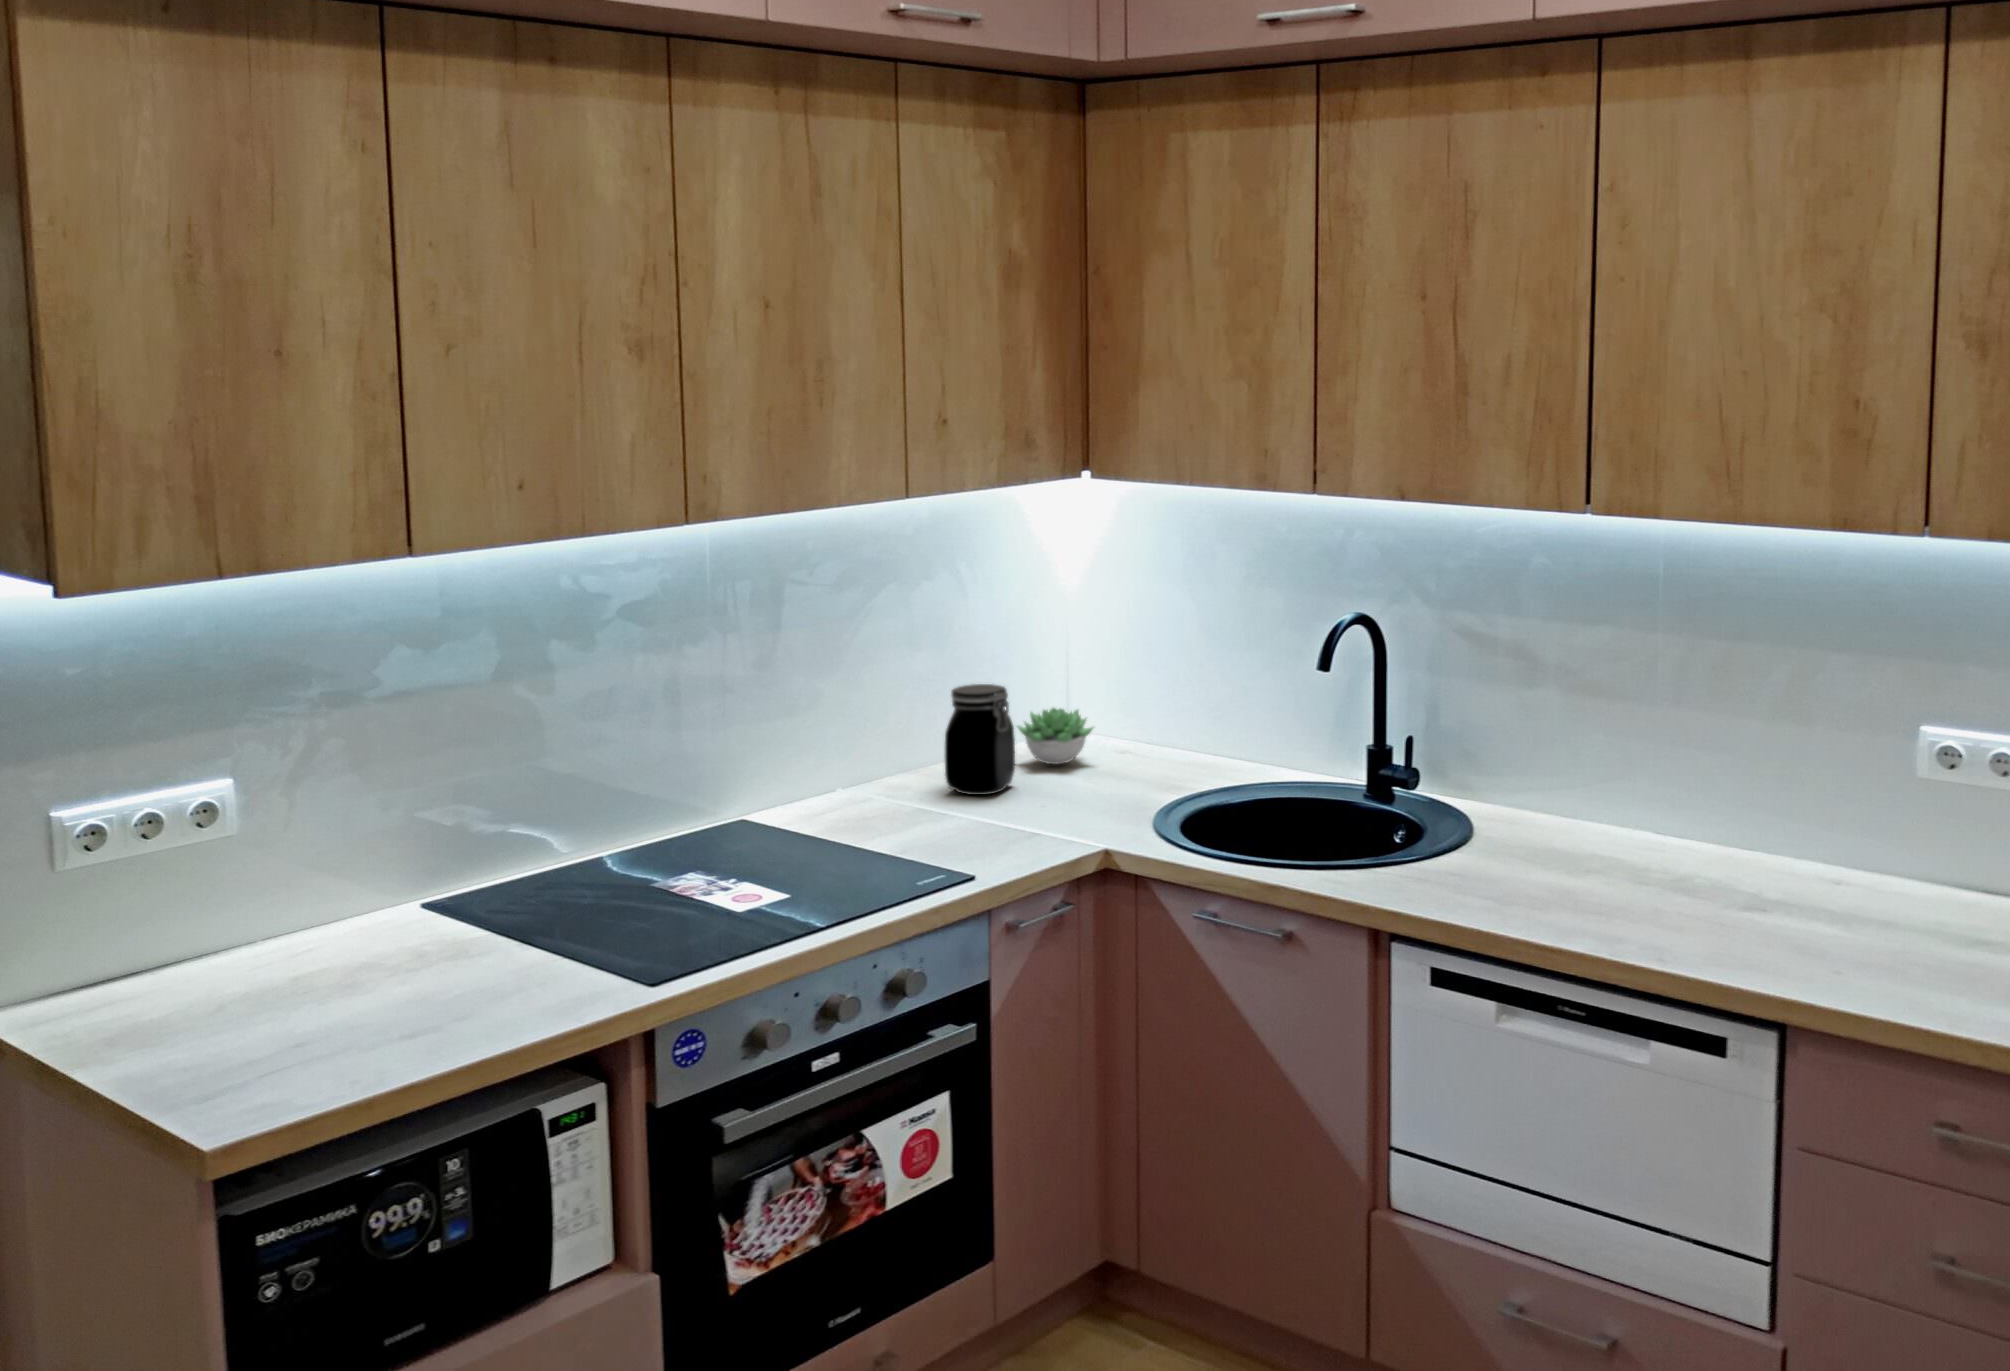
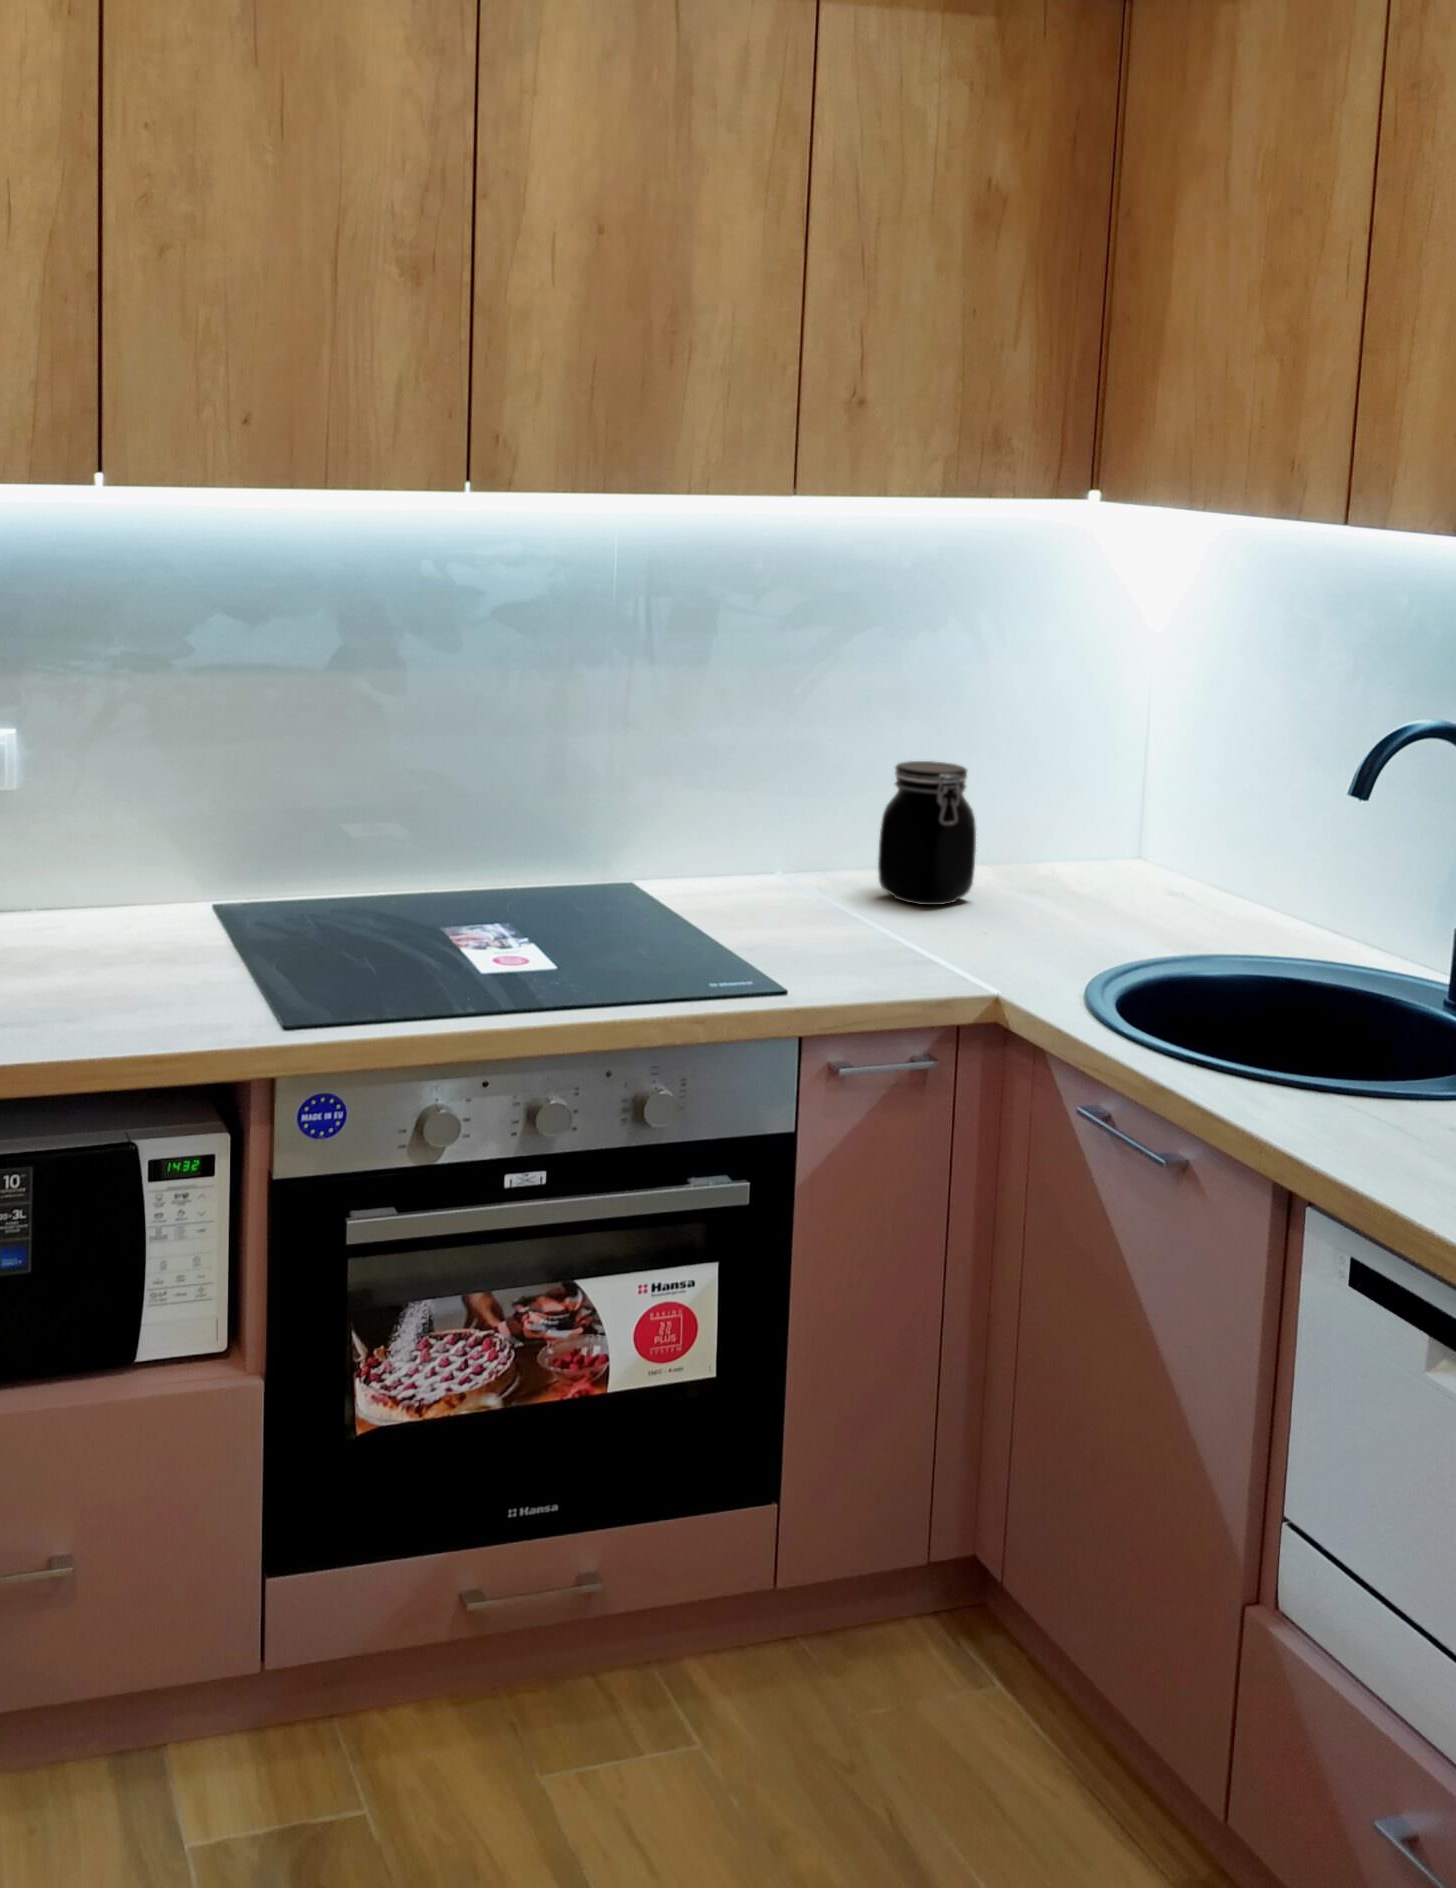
succulent plant: present [1018,708,1093,764] -> none [1008,812,1107,887]

